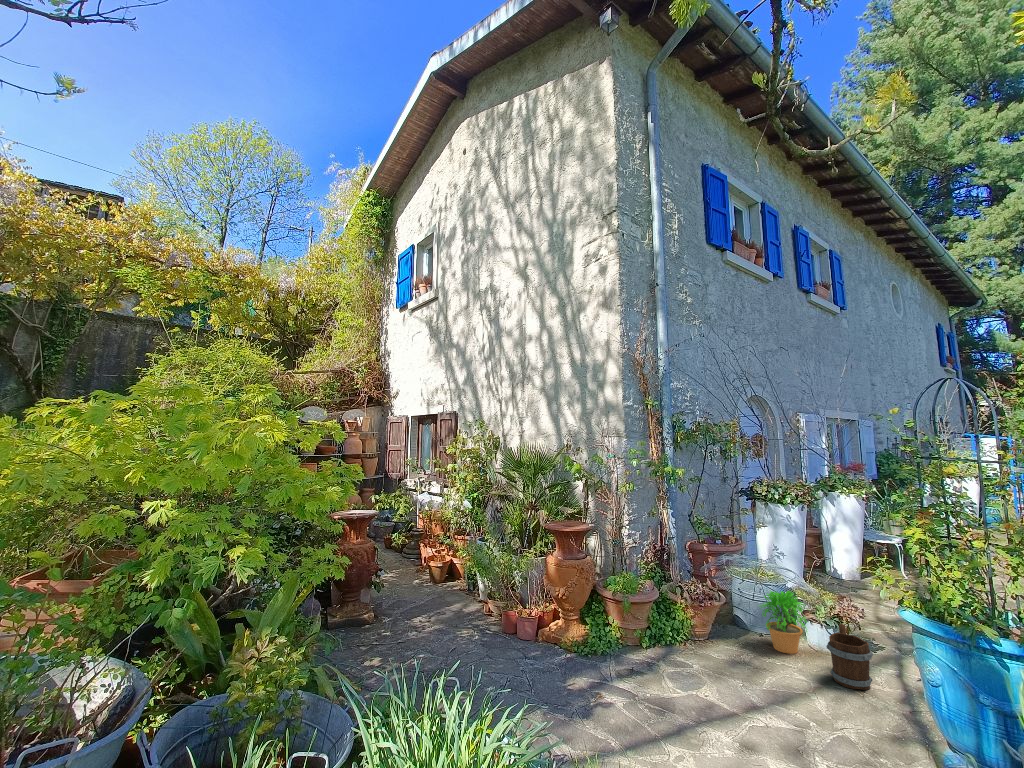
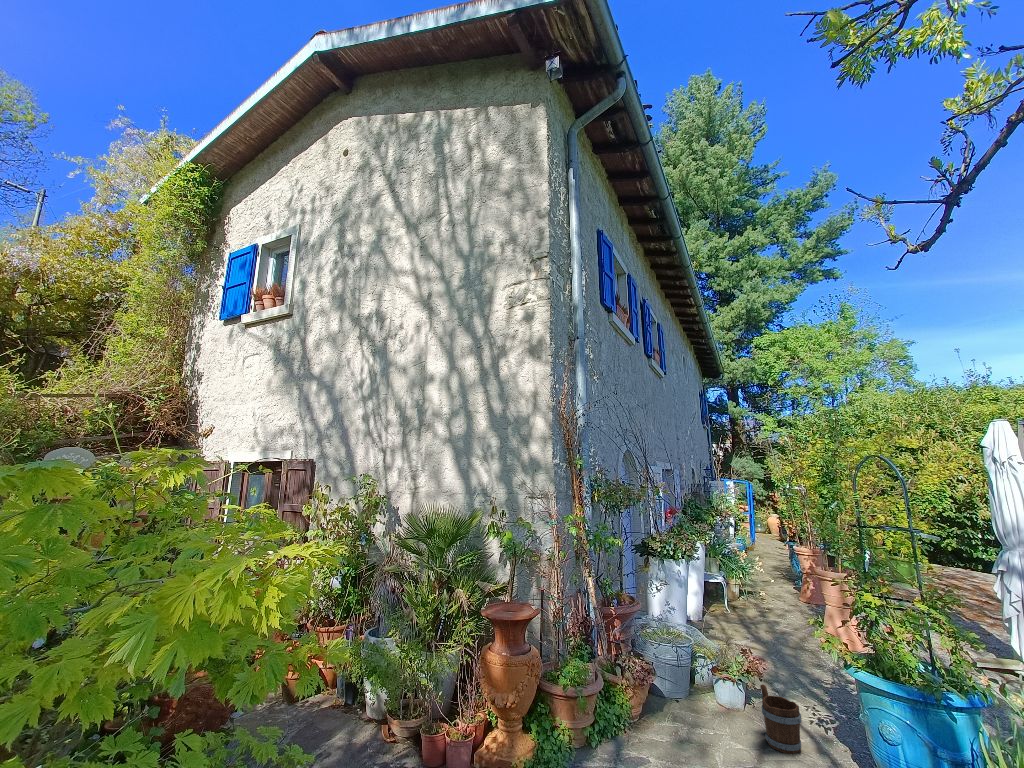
potted plant: present [760,591,807,654] -> none [684,654,732,722]

